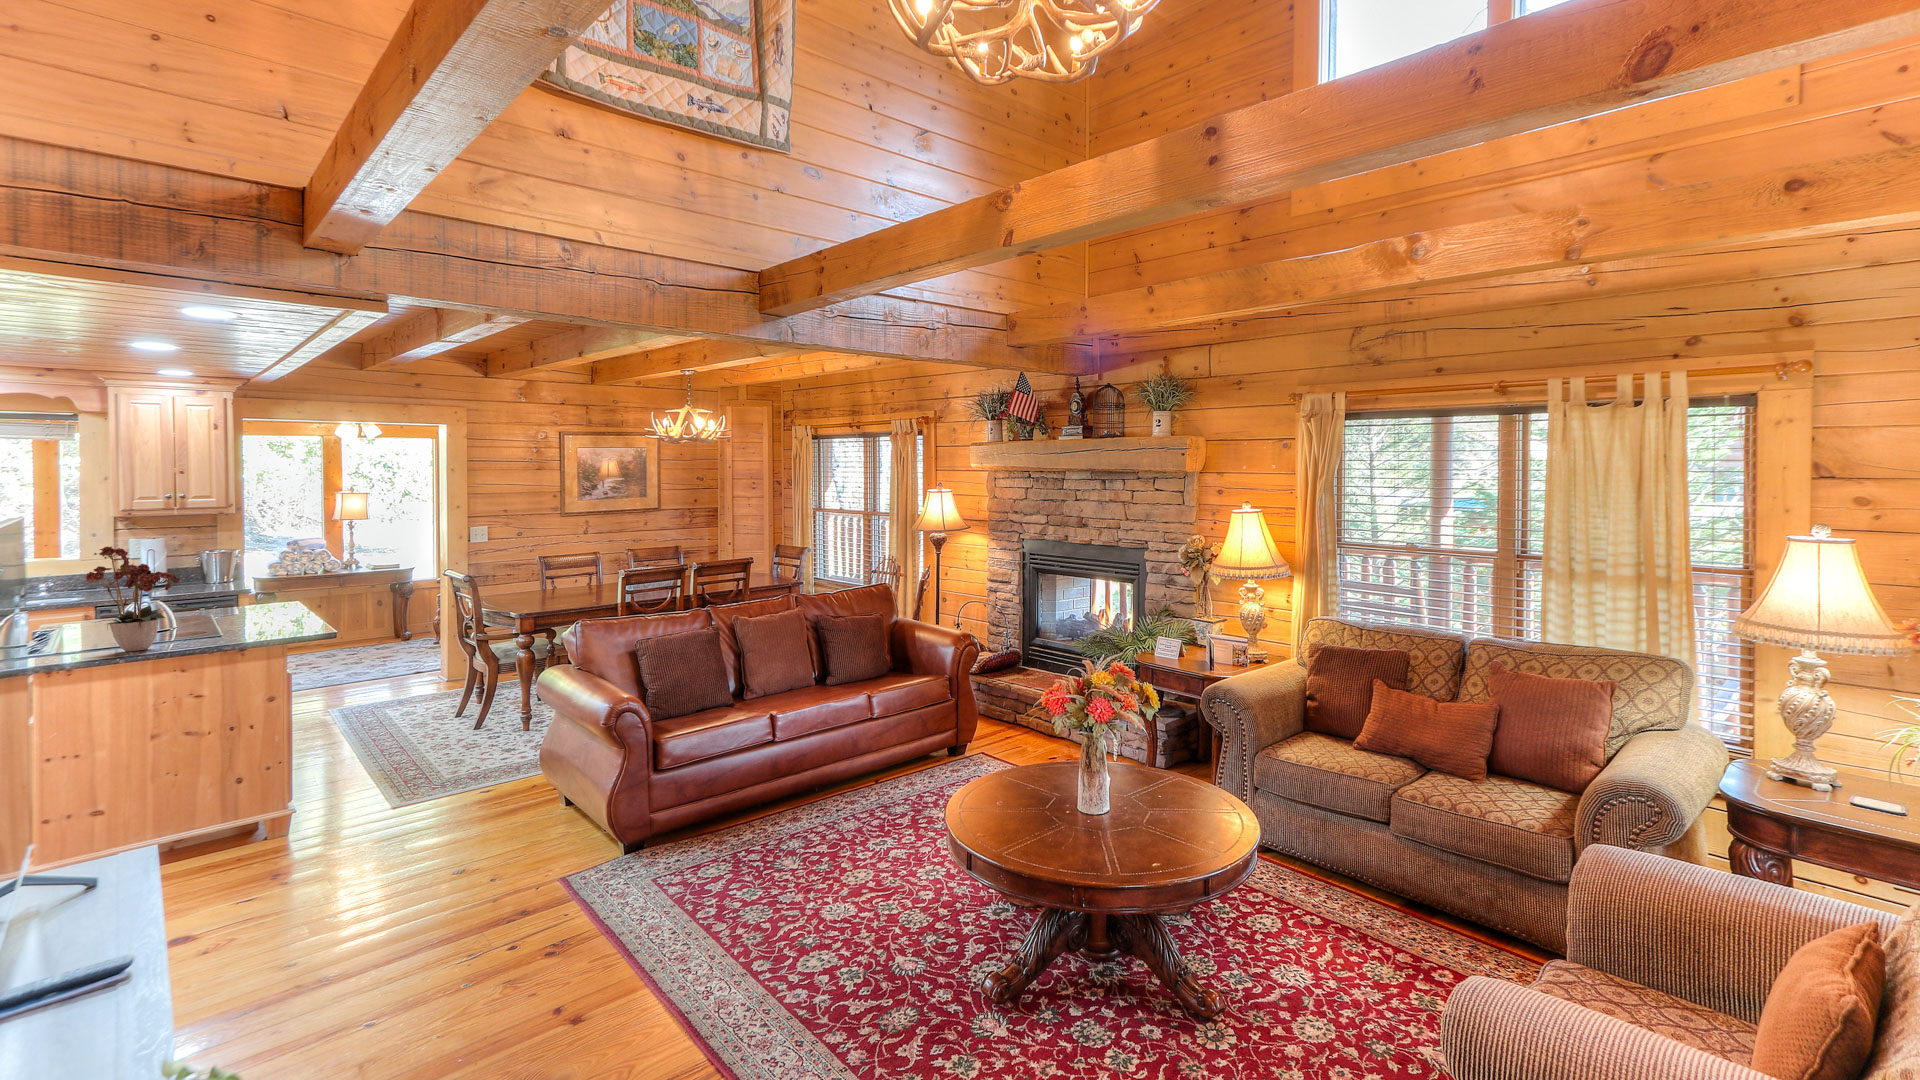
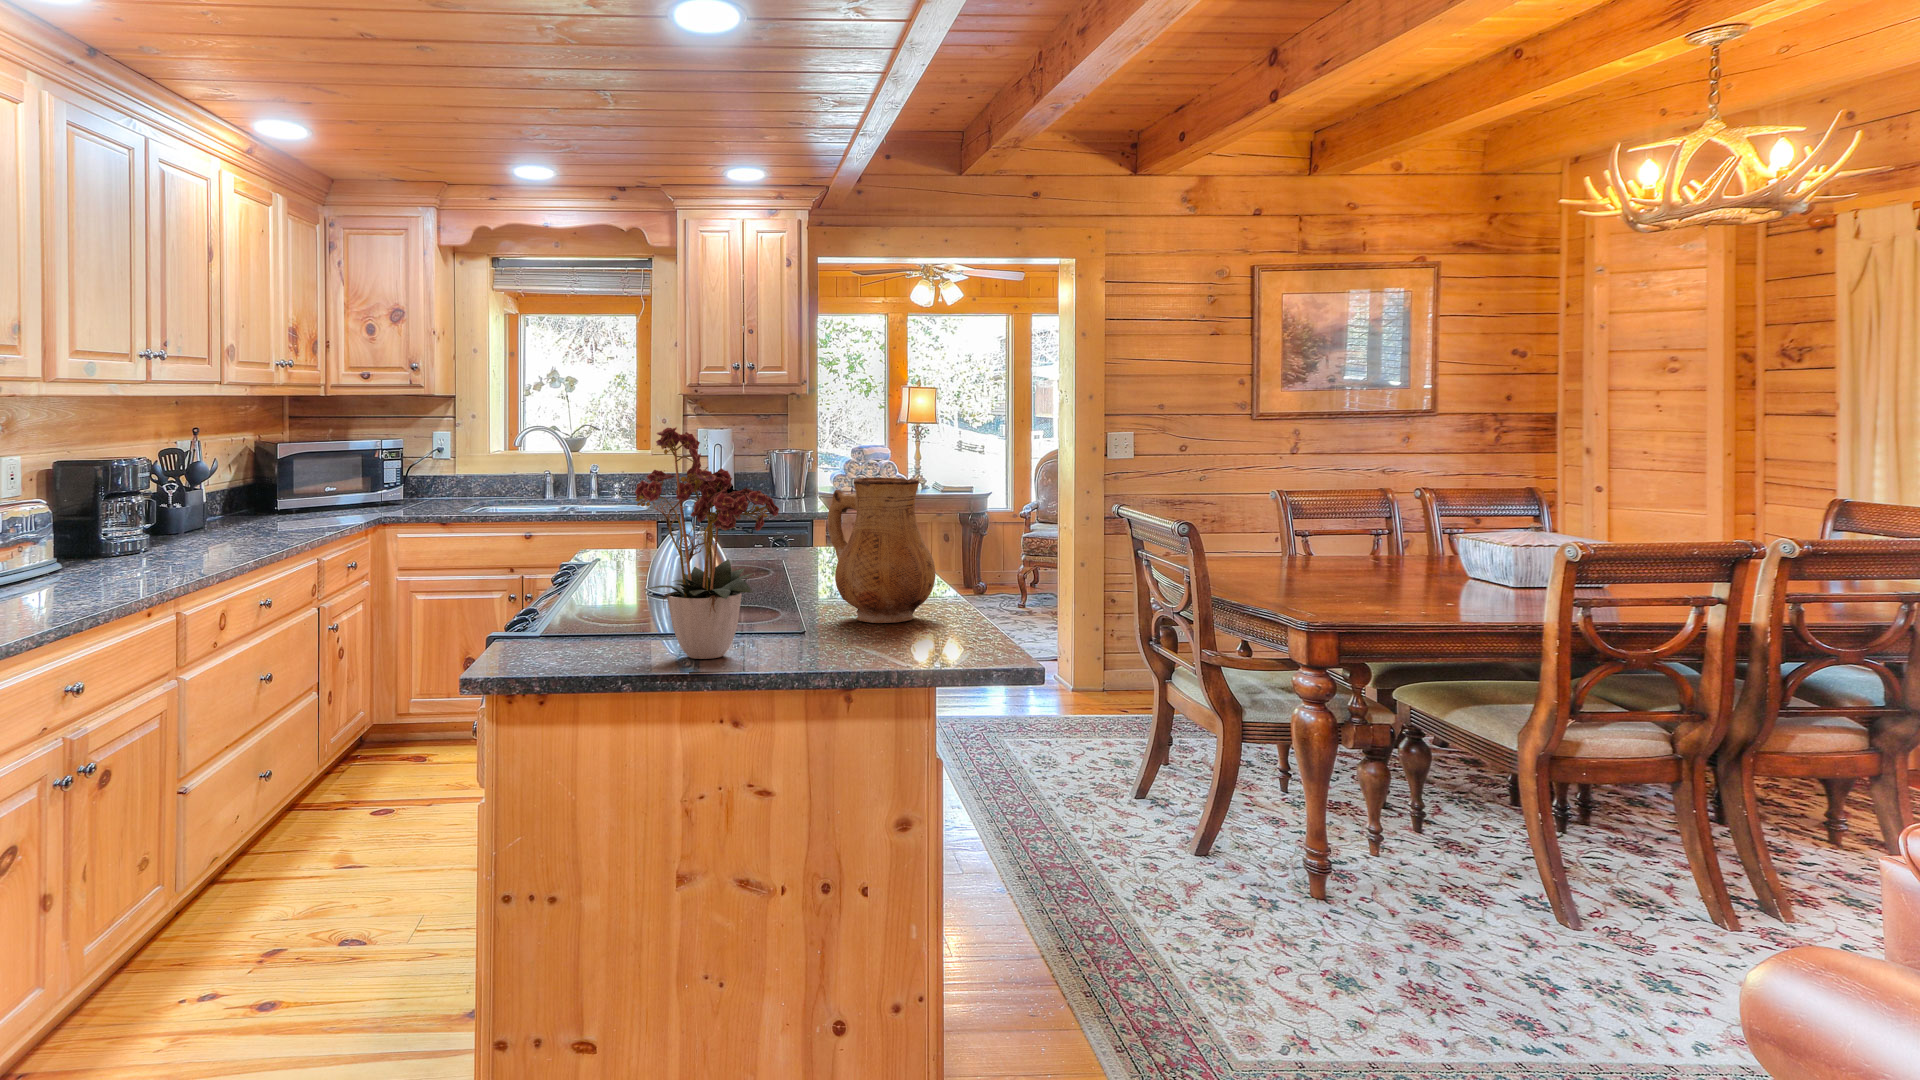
ceramic pitcher: none [220,562,289,631] -> present [828,477,935,623]

